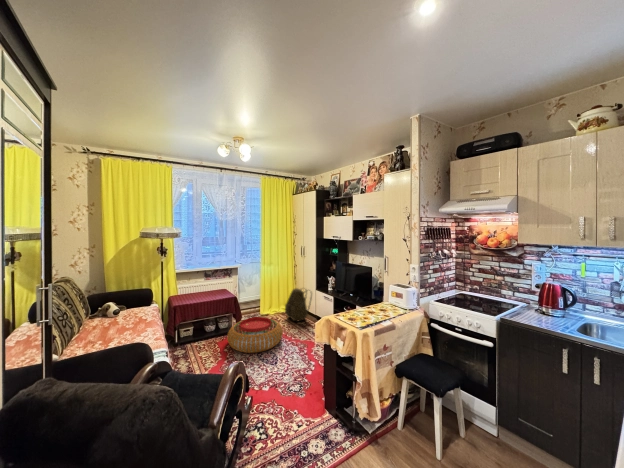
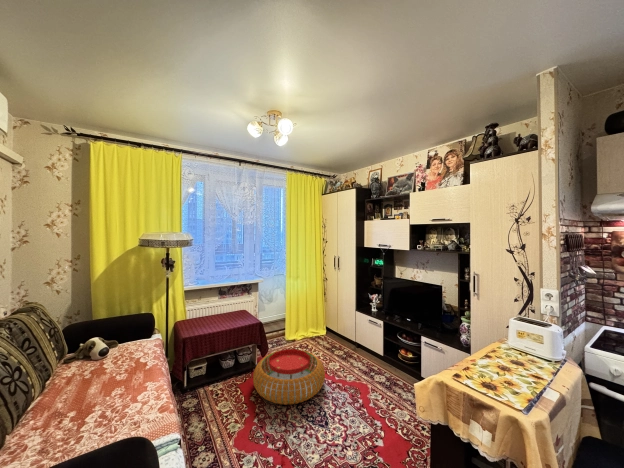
backpack: present [285,288,312,321] -> none [317,307,351,351]

